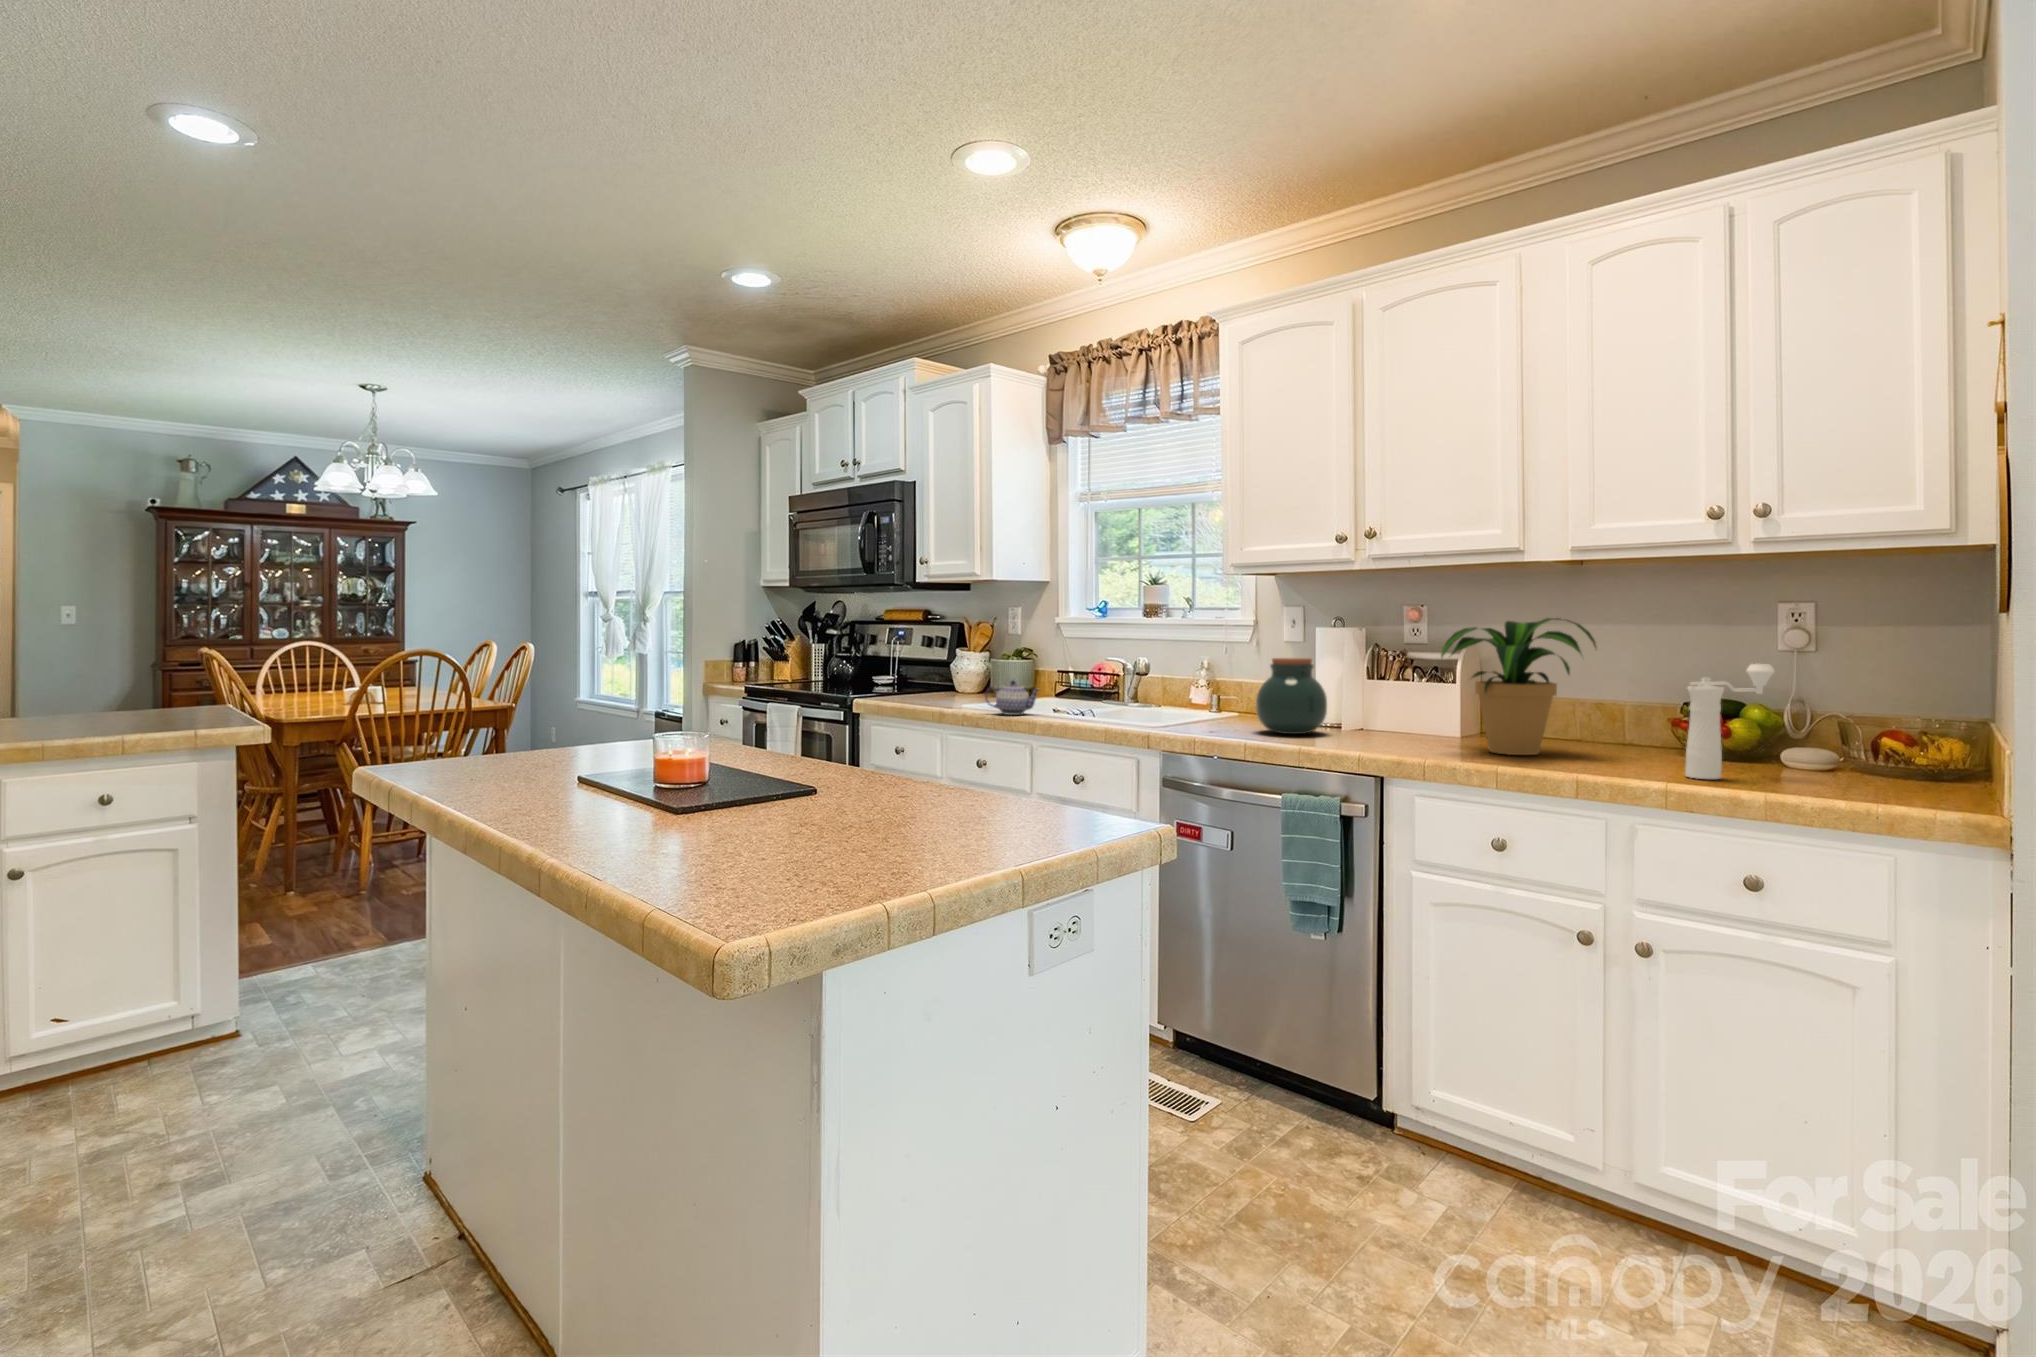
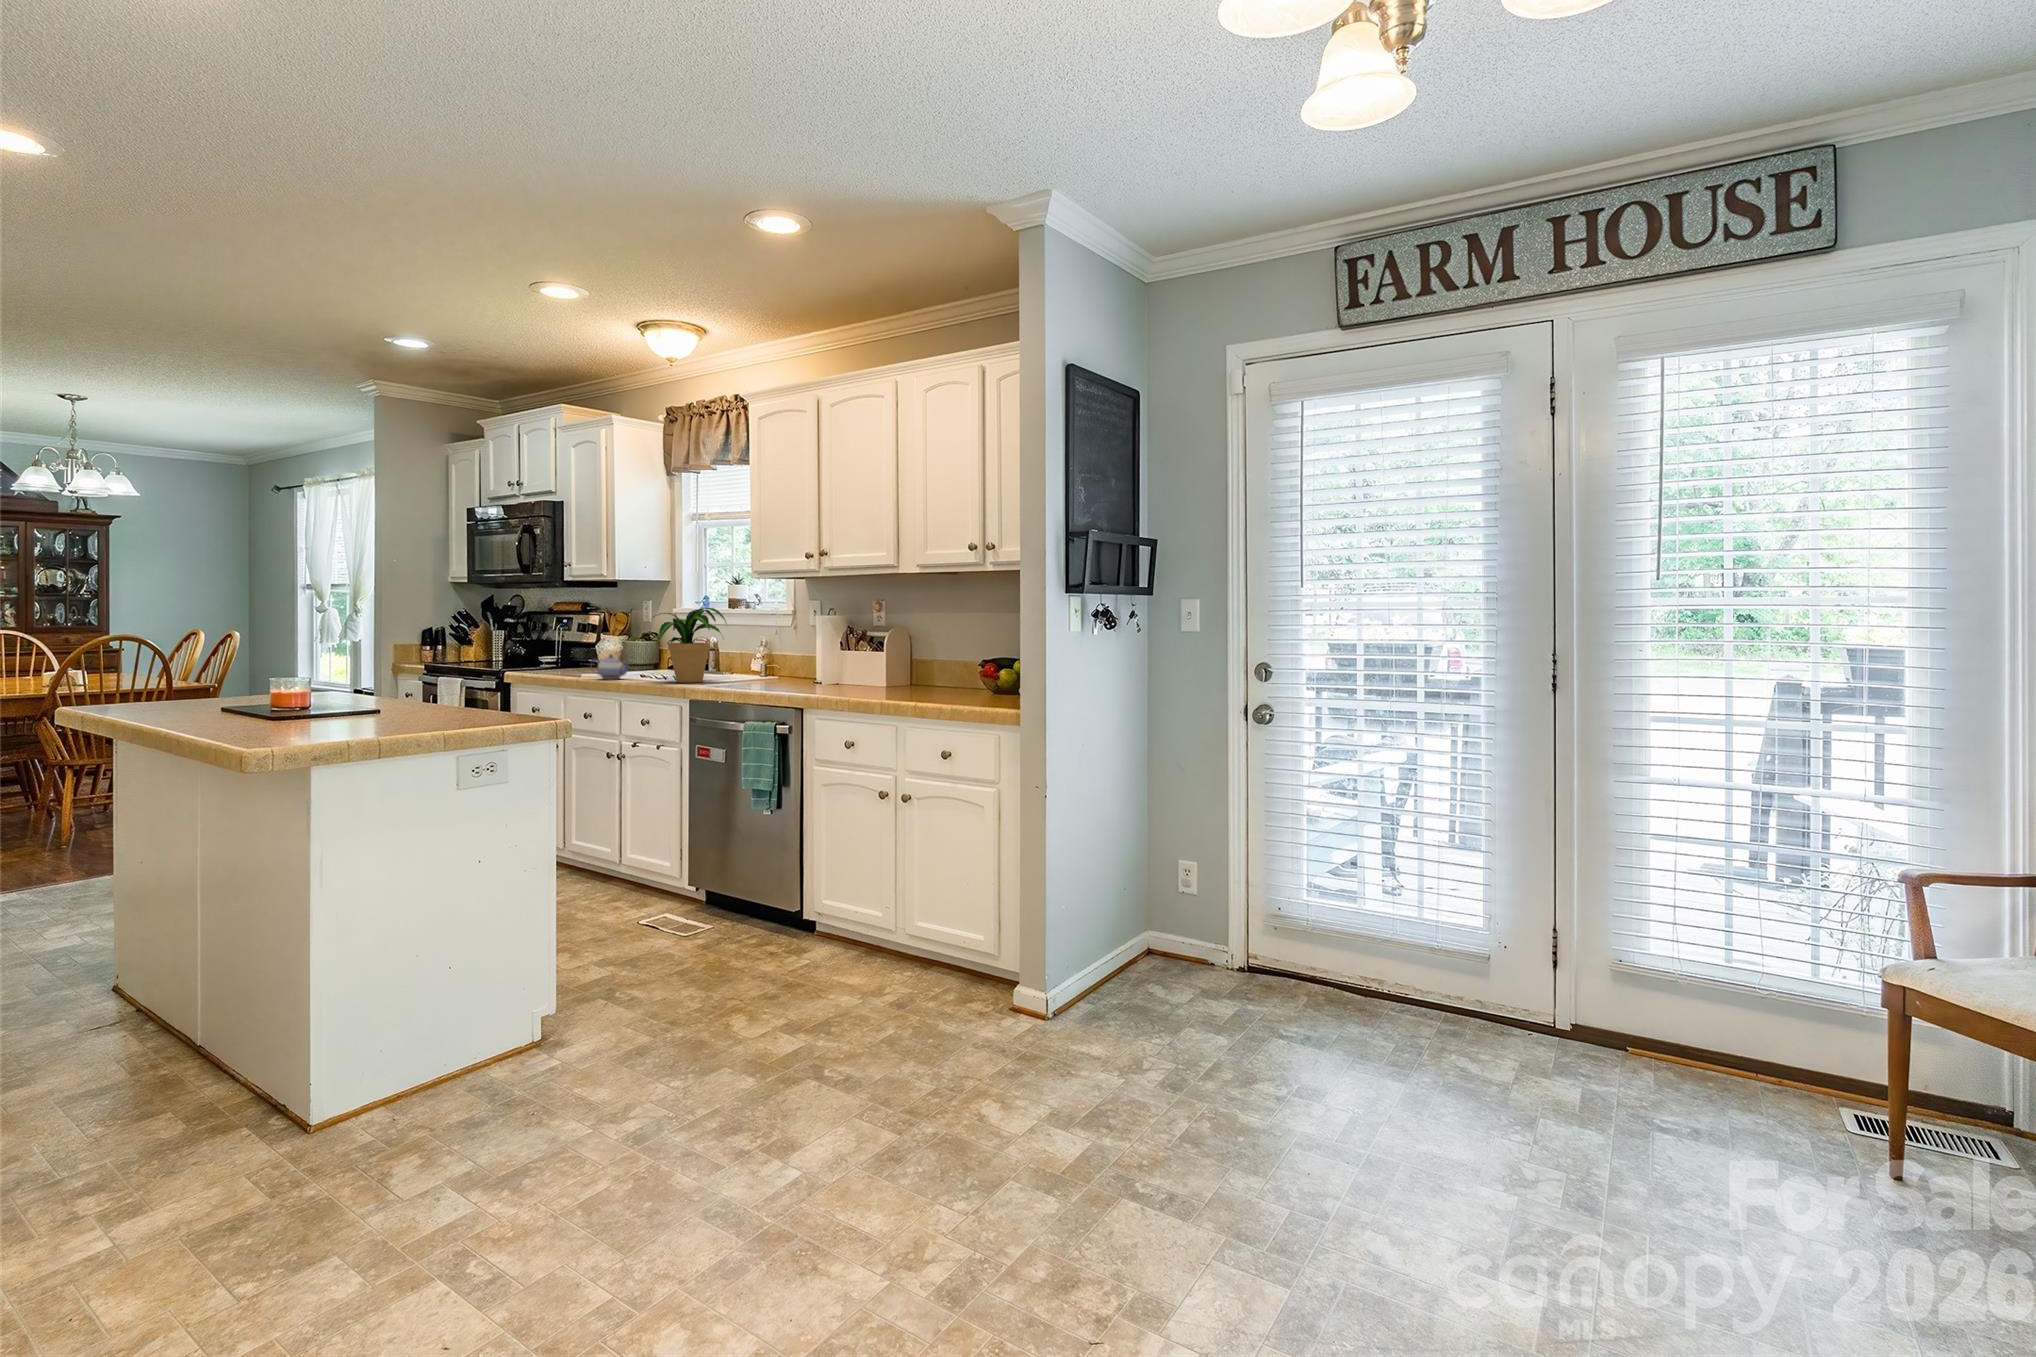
potted plant: present [1441,618,1597,755] -> present [652,608,727,683]
jar: present [1256,658,1327,734] -> none [757,636,804,686]
pepper mill: present [1685,664,1774,779] -> none [942,635,992,701]

